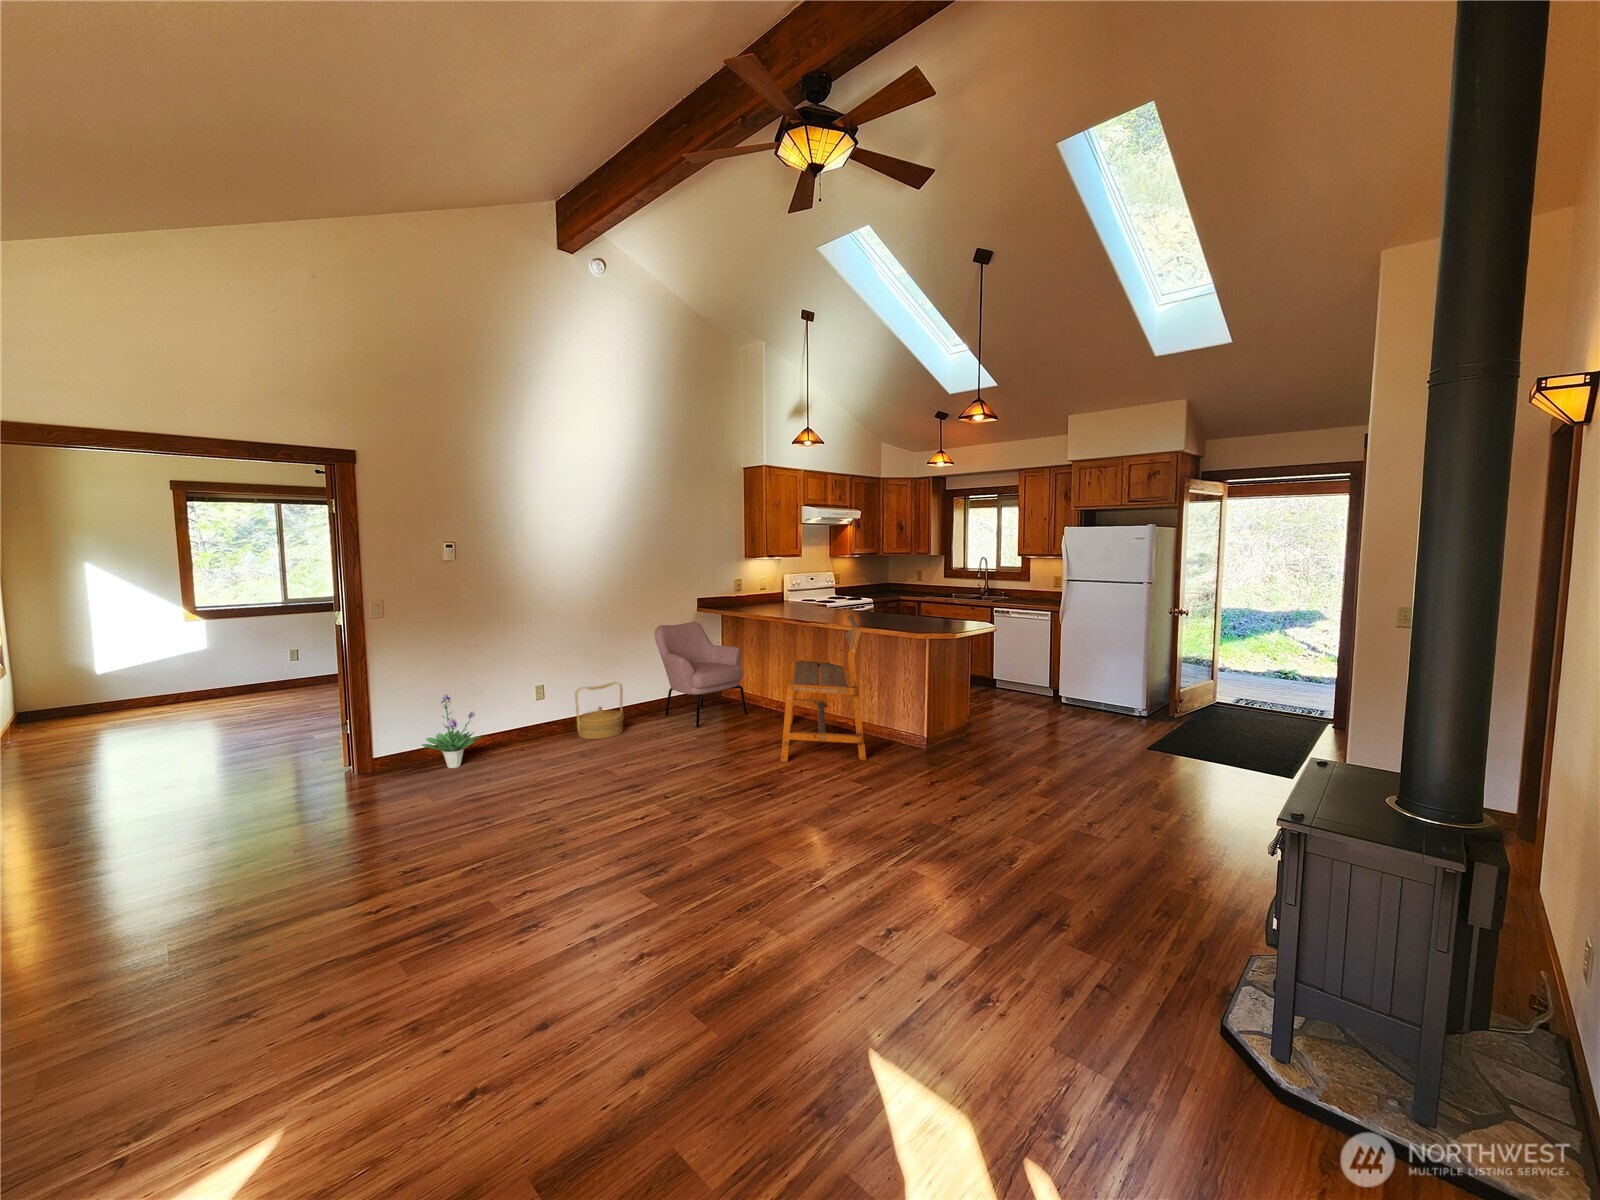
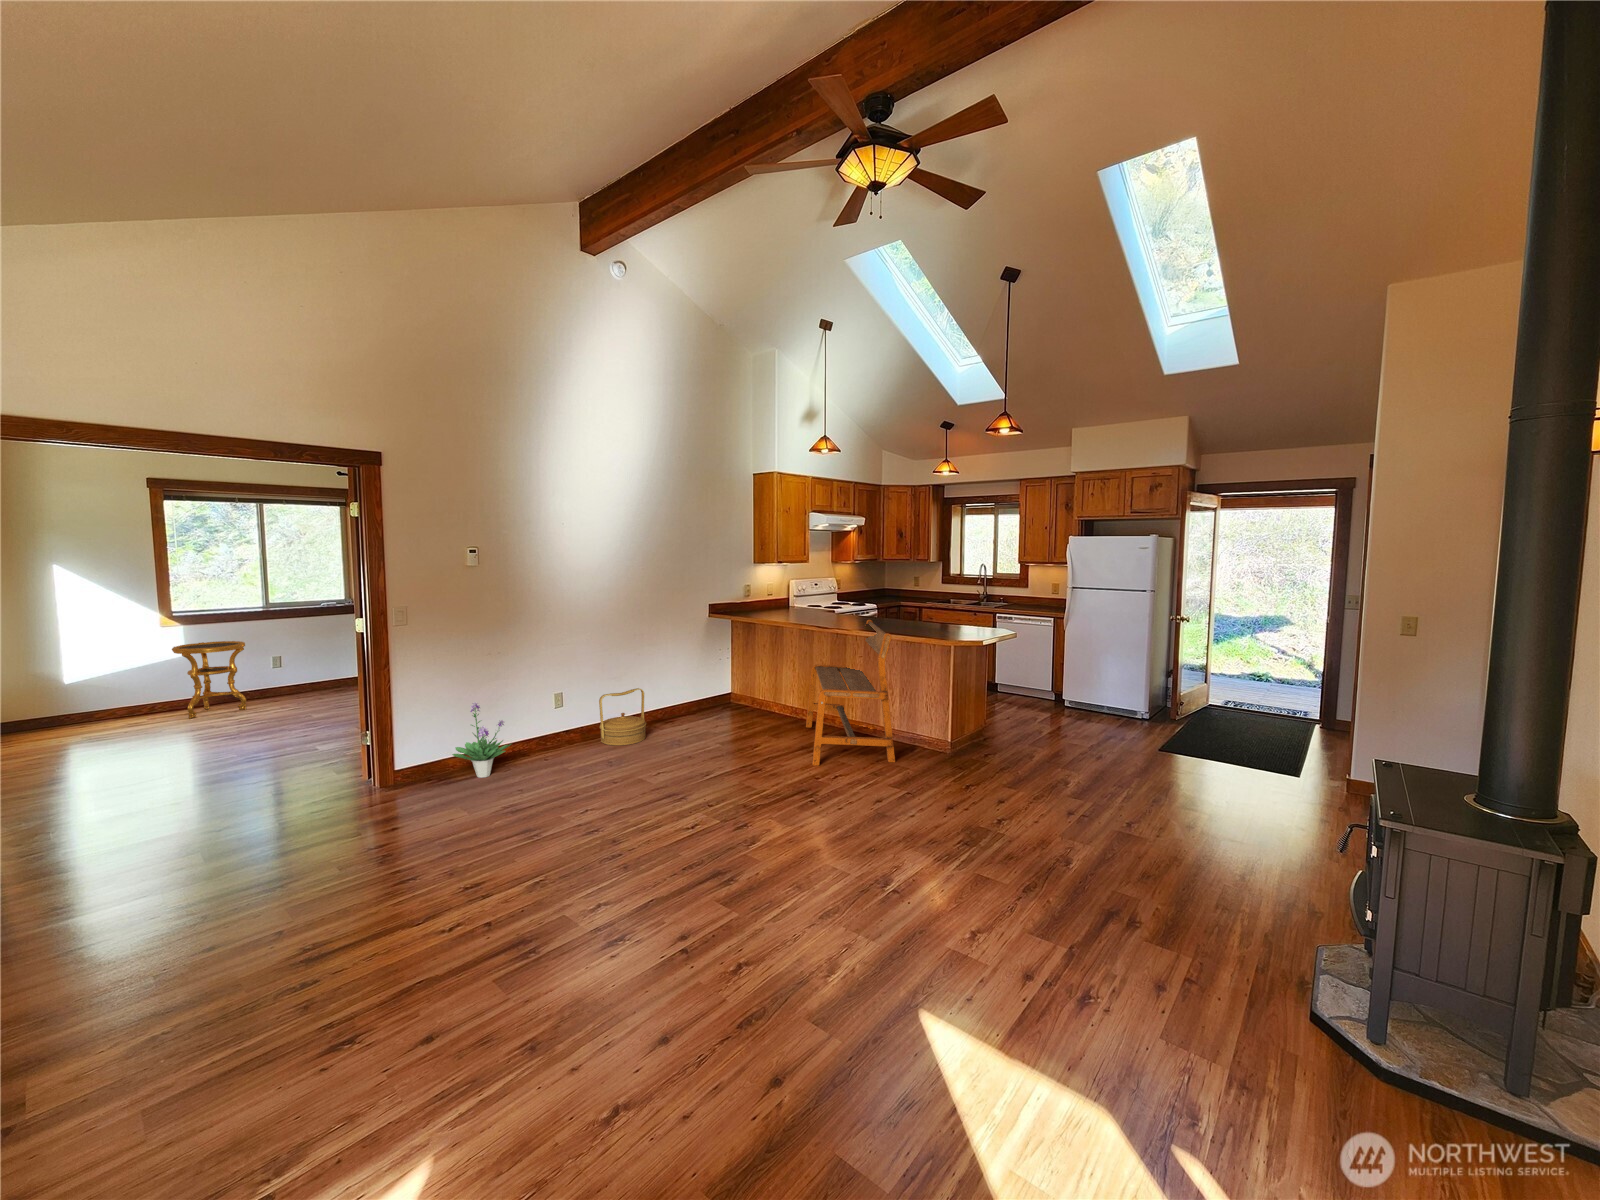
armchair: present [654,622,747,727] -> none [672,627,764,732]
side table: none [182,634,253,708] -> present [172,641,246,718]

